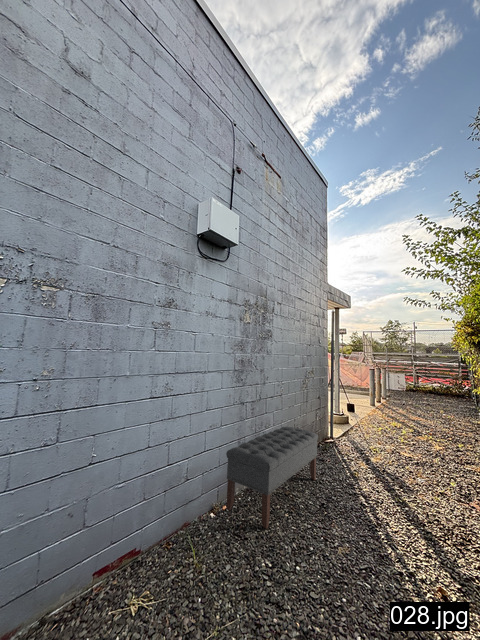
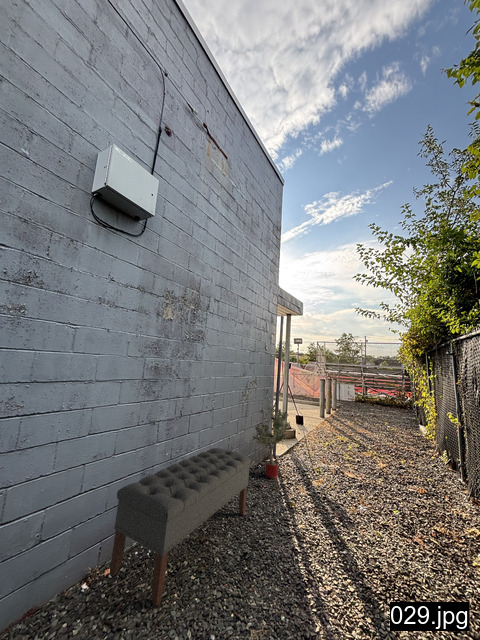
potted tree: none [313,391,347,456] -> present [253,405,290,479]

